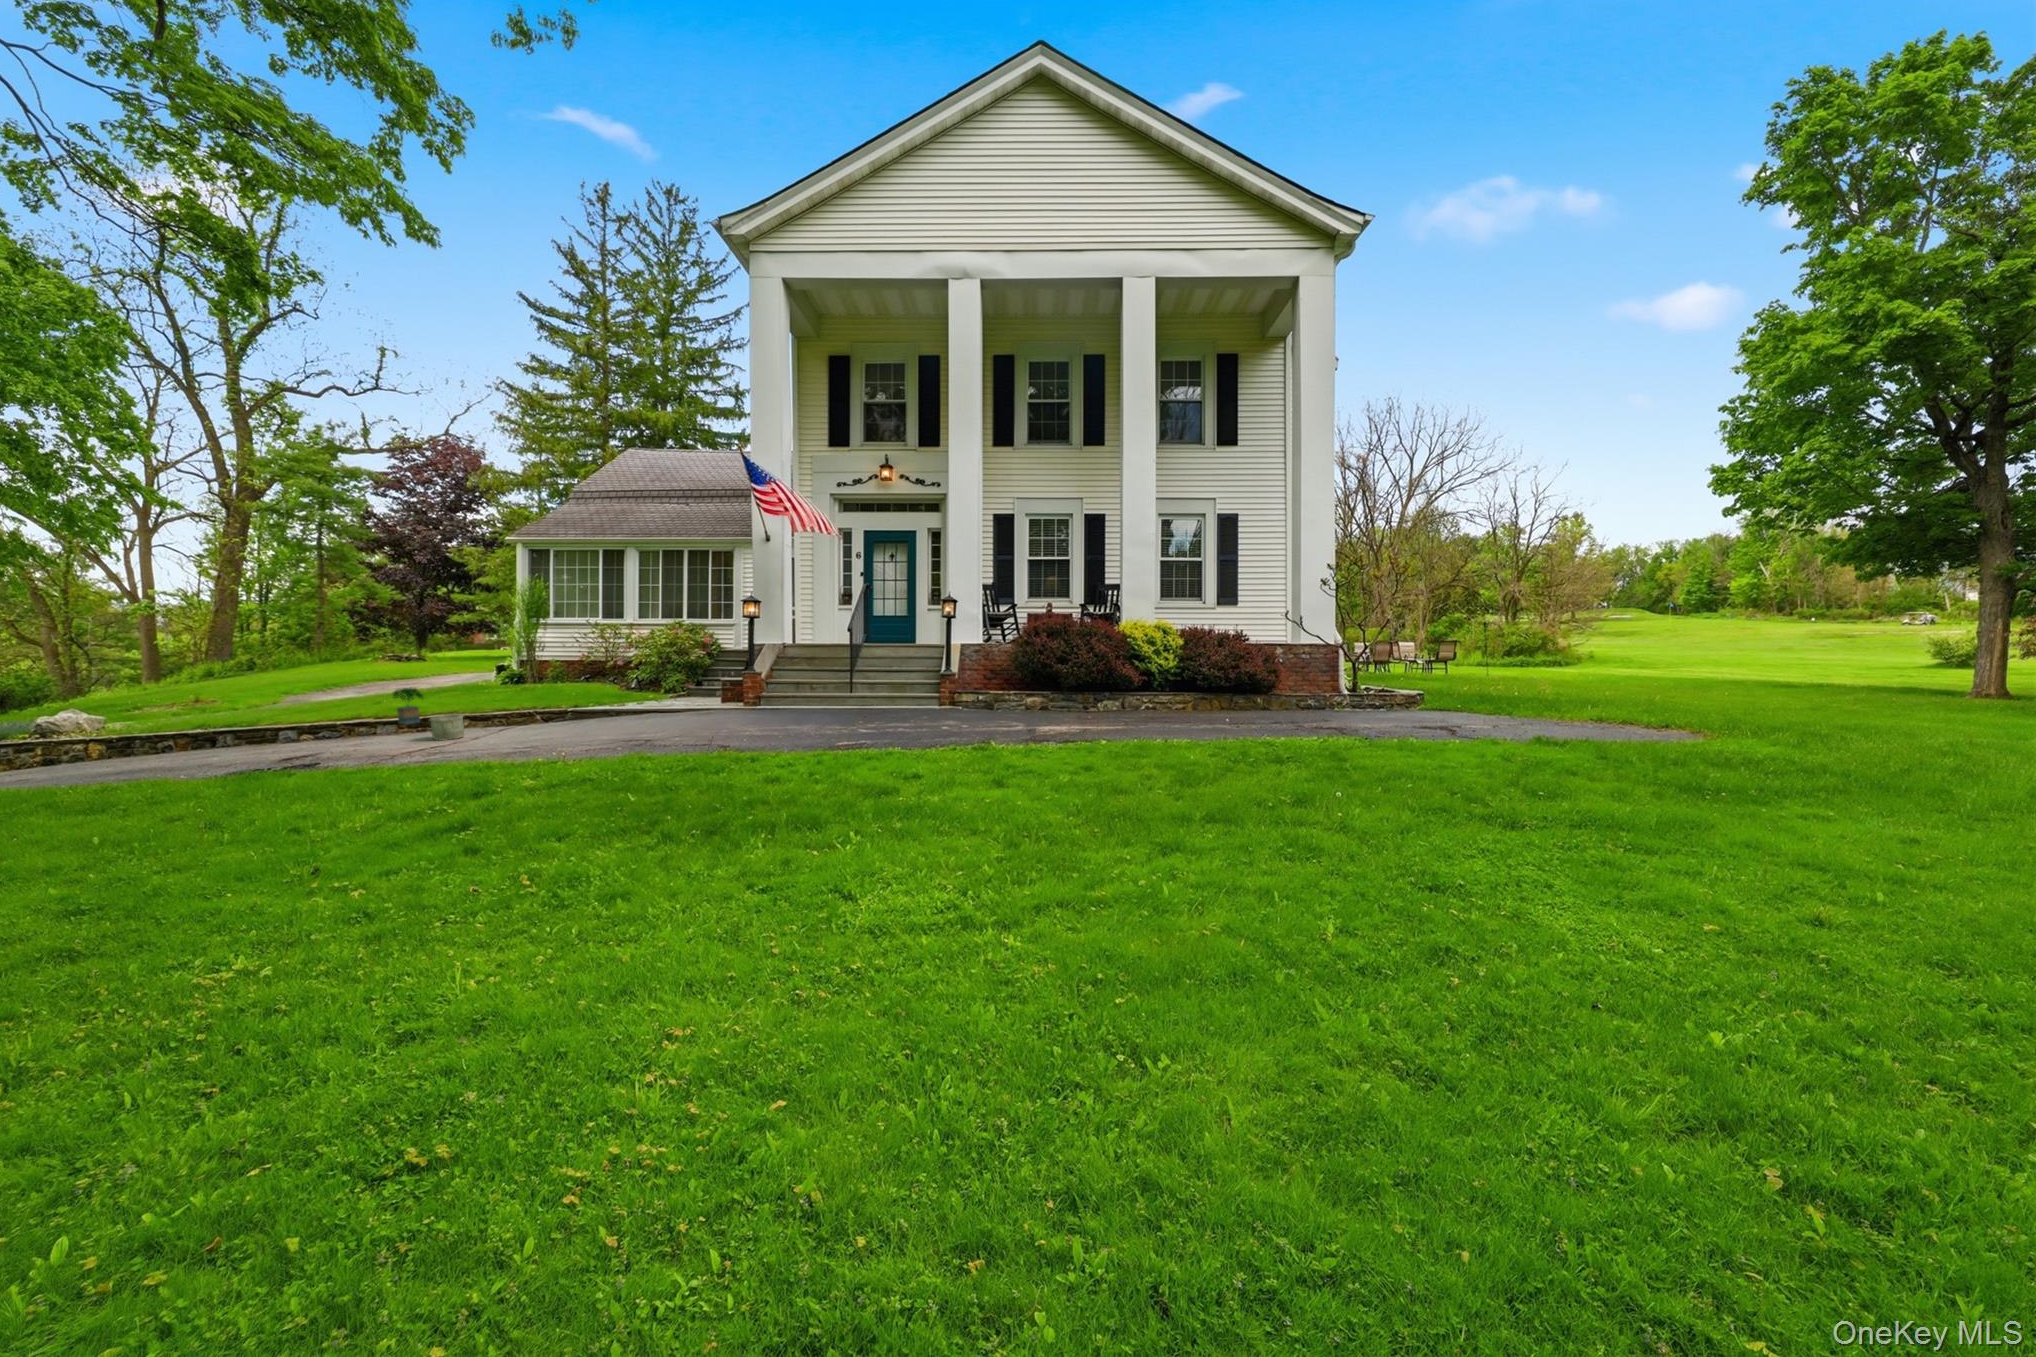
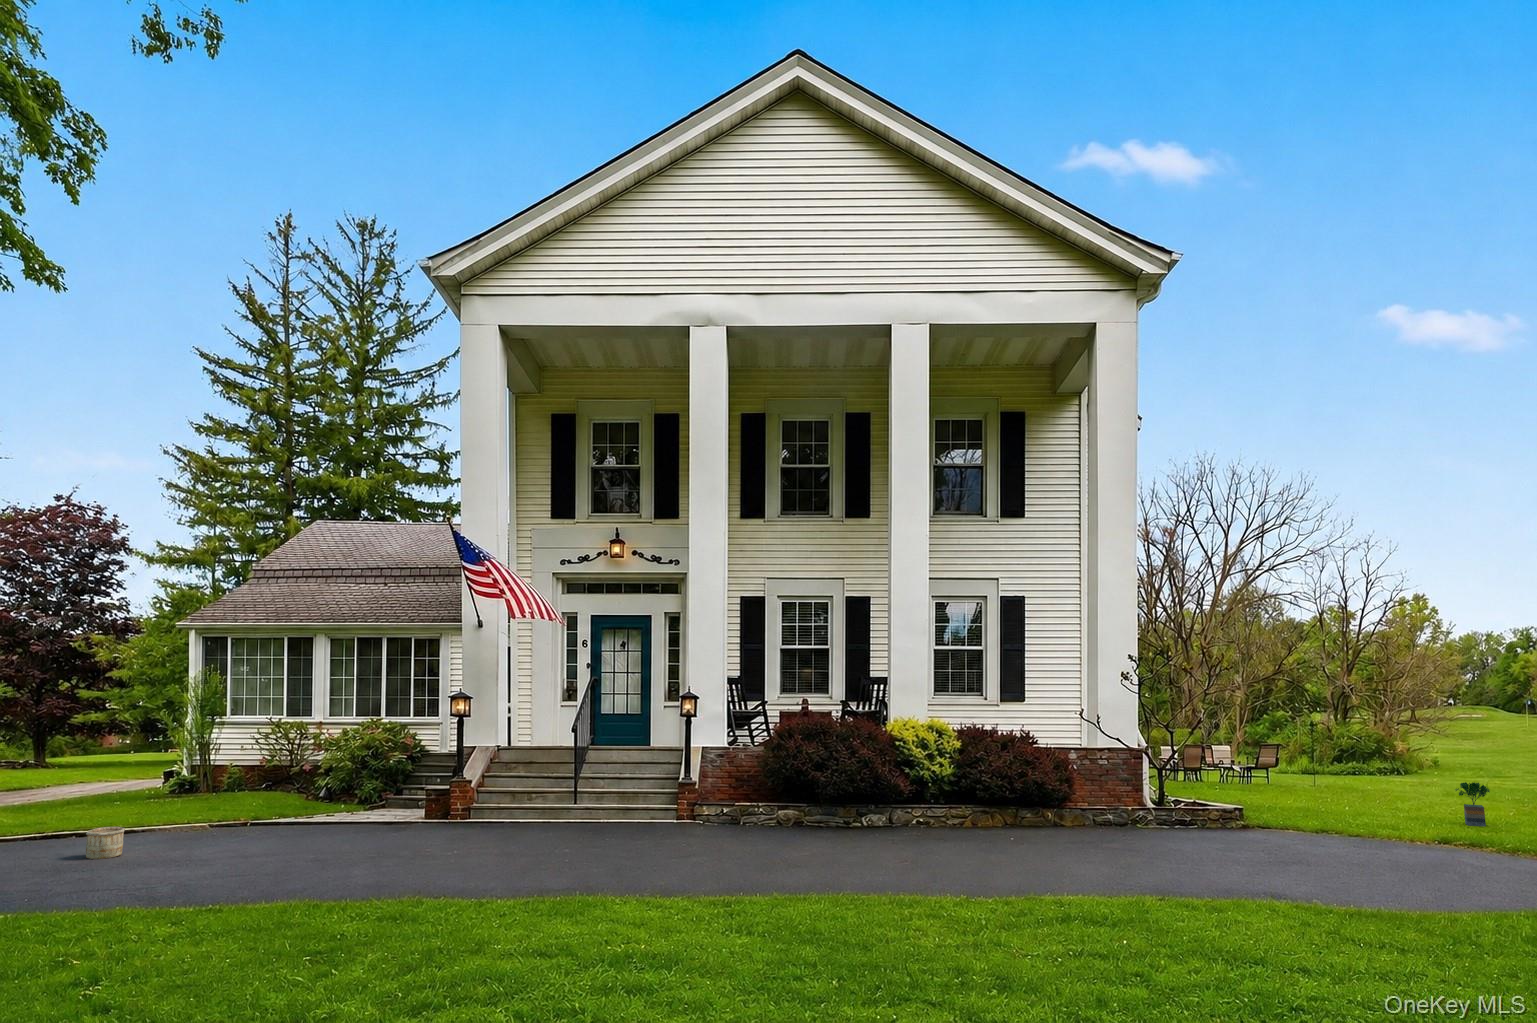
potted tree: present [393,688,423,724] -> present [1455,782,1490,826]

